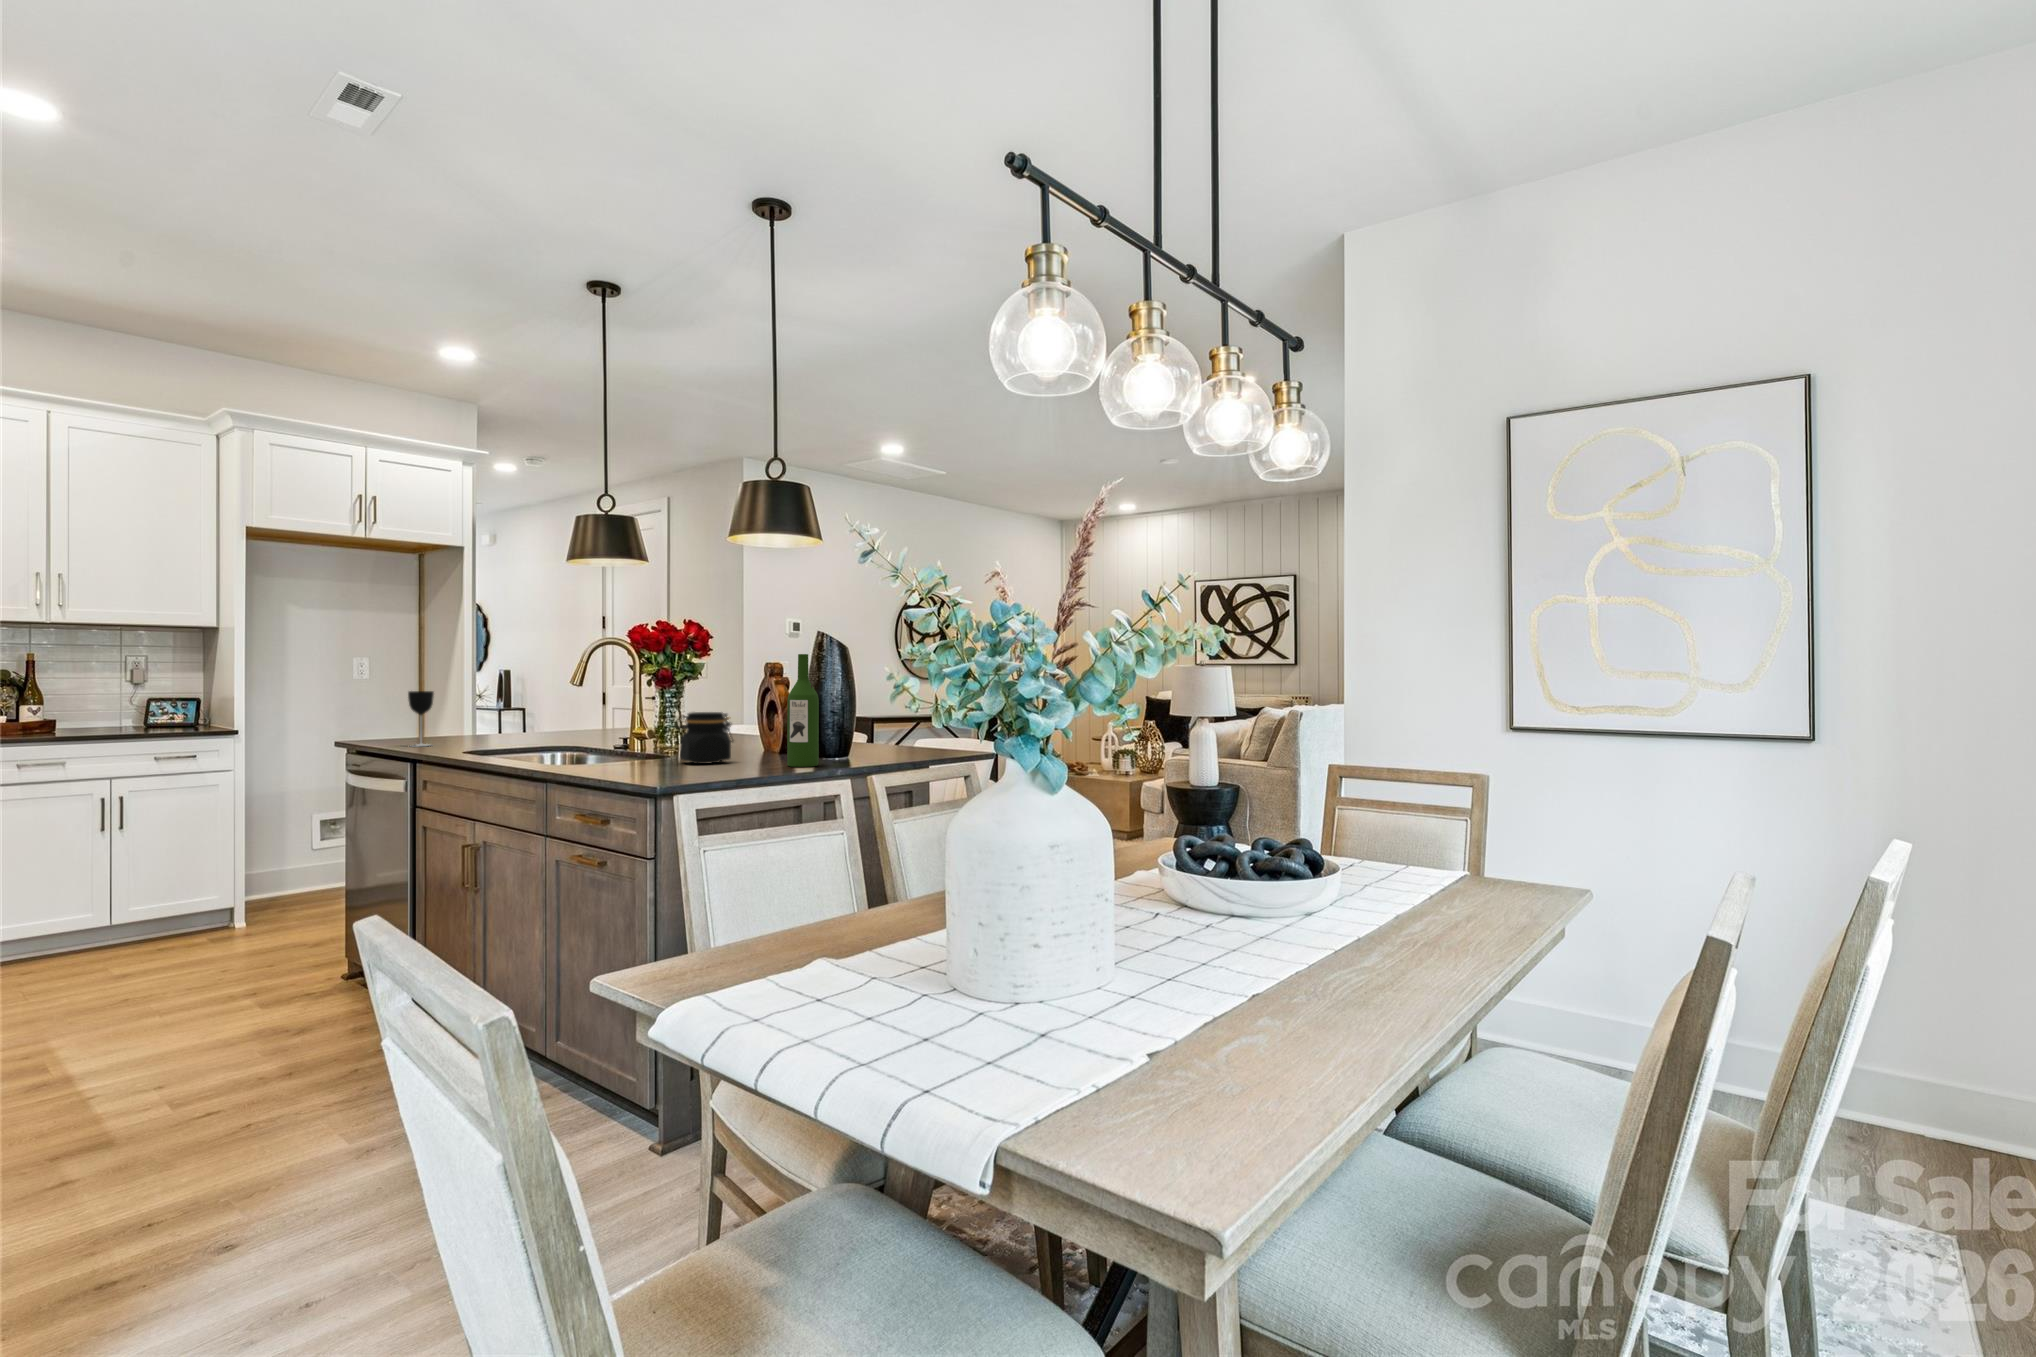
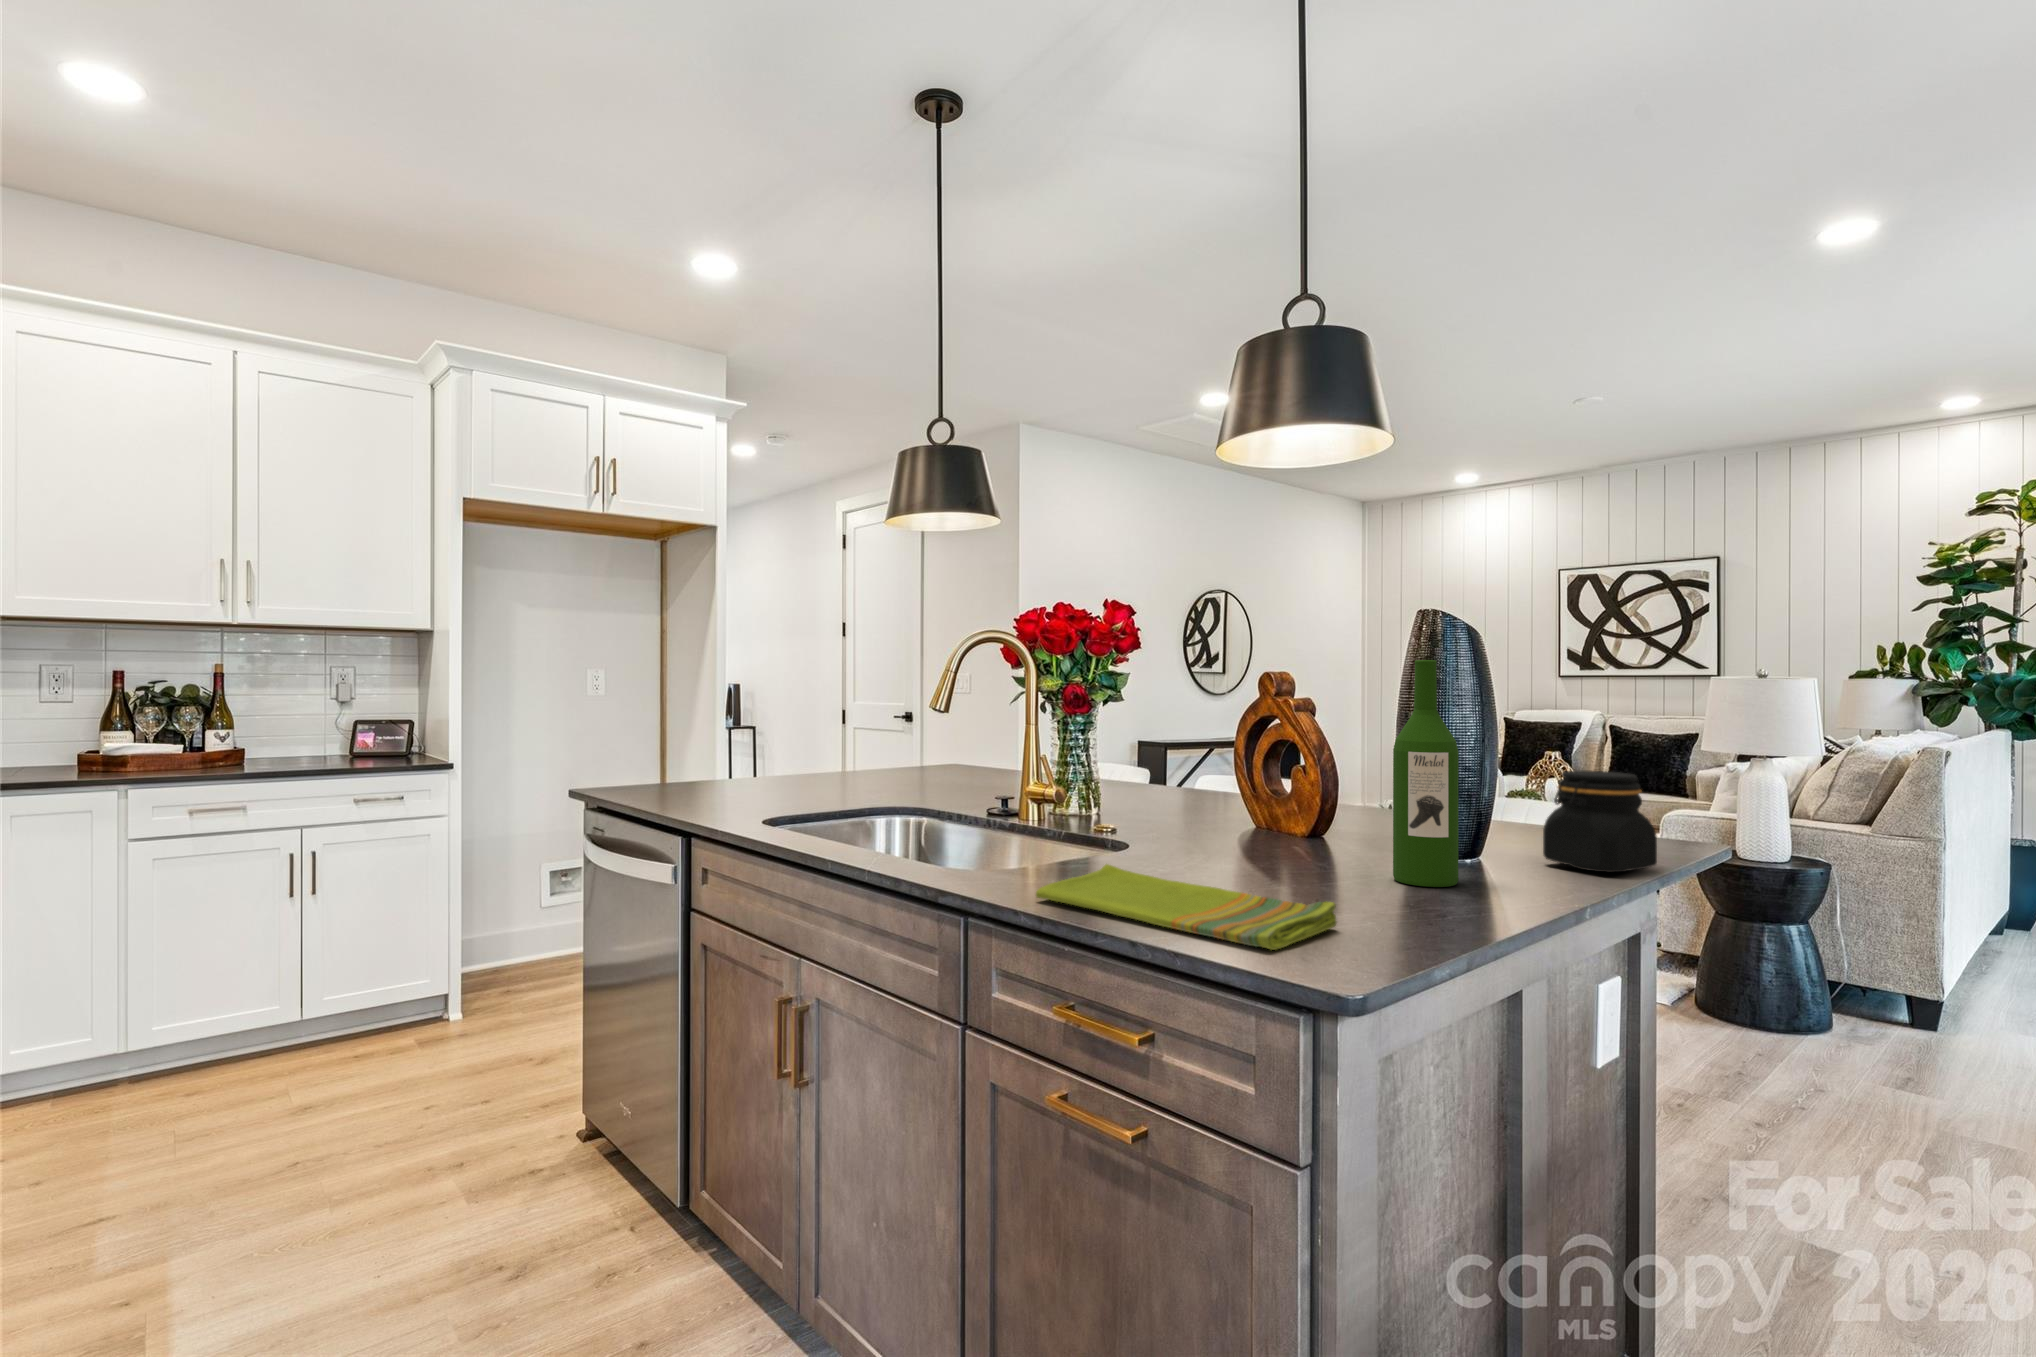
wine glass: present [408,691,434,746] -> none [670,718,704,801]
jar: present [677,712,733,764] -> present [1543,771,1657,872]
dish towel: none [579,758,708,781] -> present [1036,864,1336,950]

